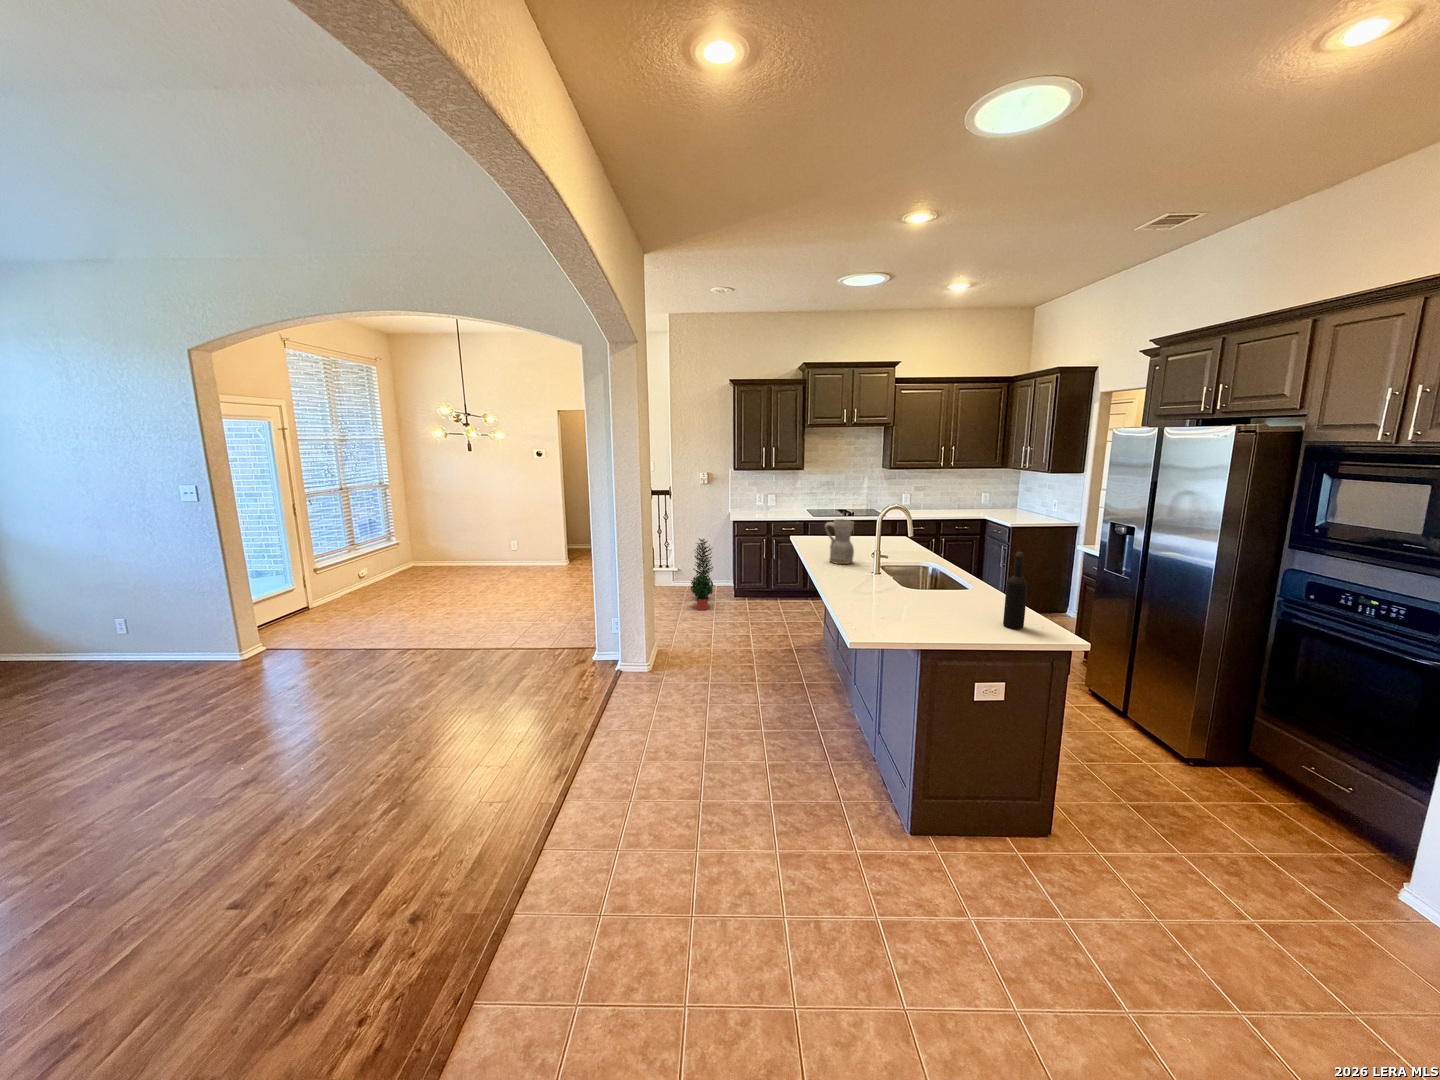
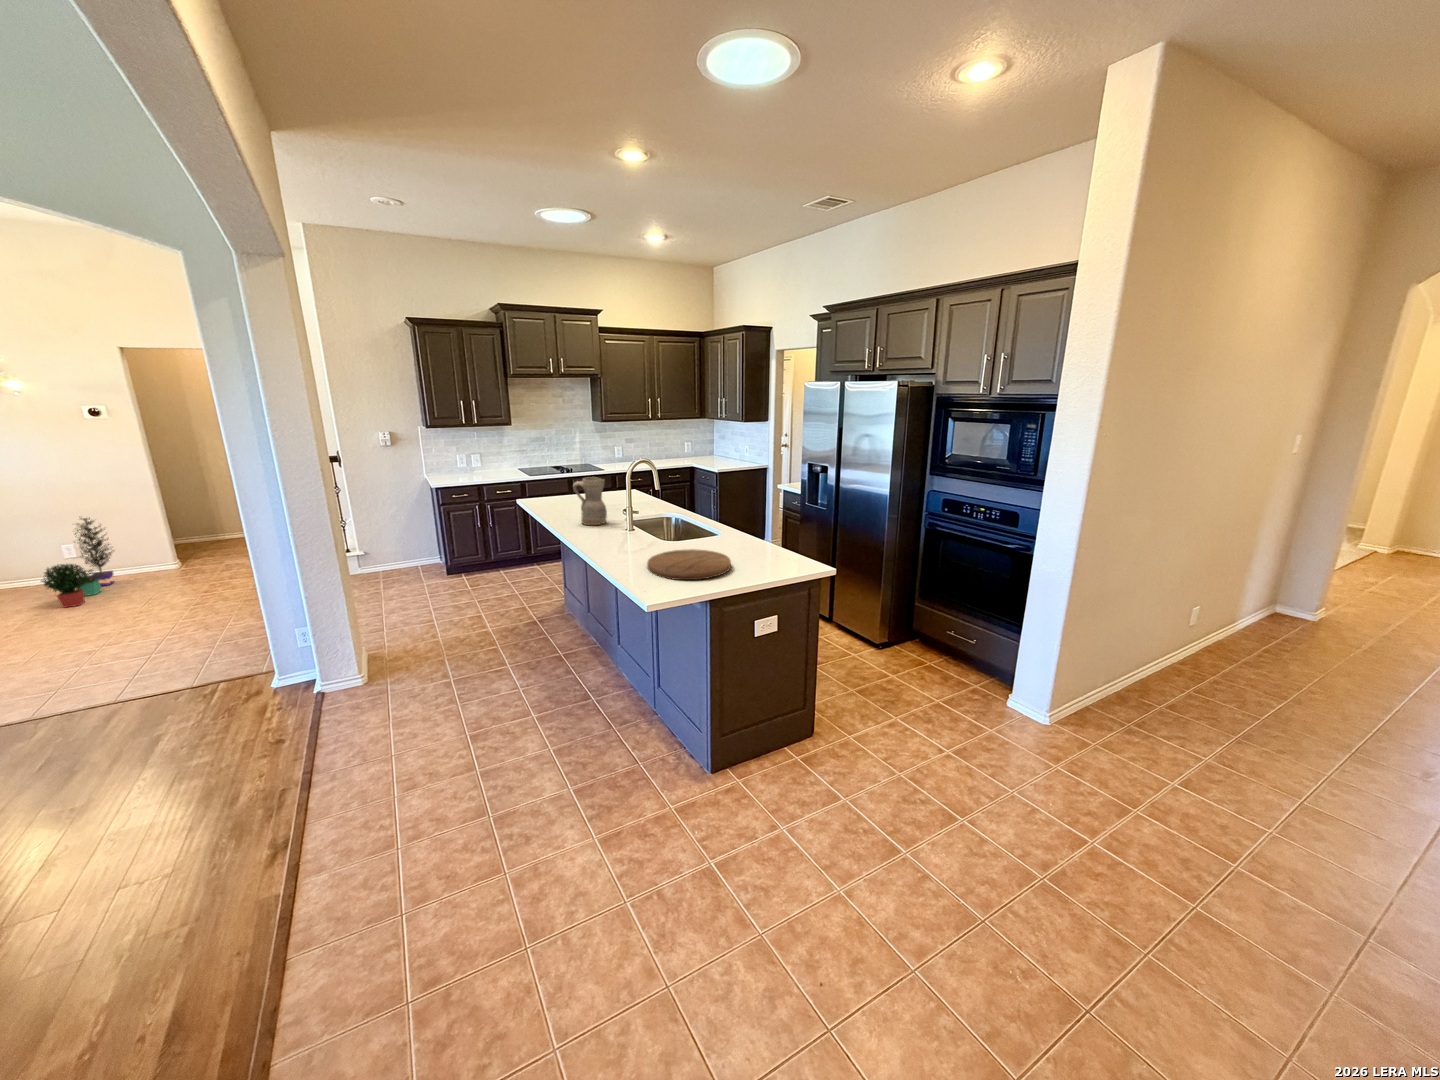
potted plant: present [691,539,714,610] -> present [41,518,114,608]
wine bottle: present [1003,552,1028,629] -> none [769,495,786,565]
cutting board: none [866,596,955,628] -> present [647,549,731,580]

